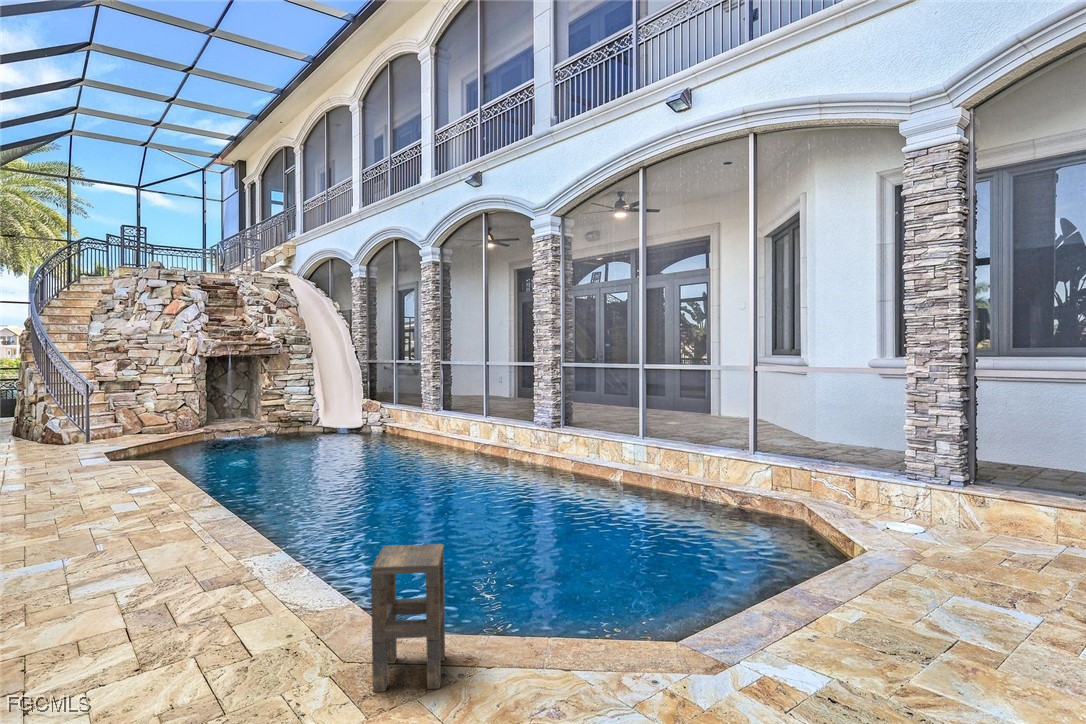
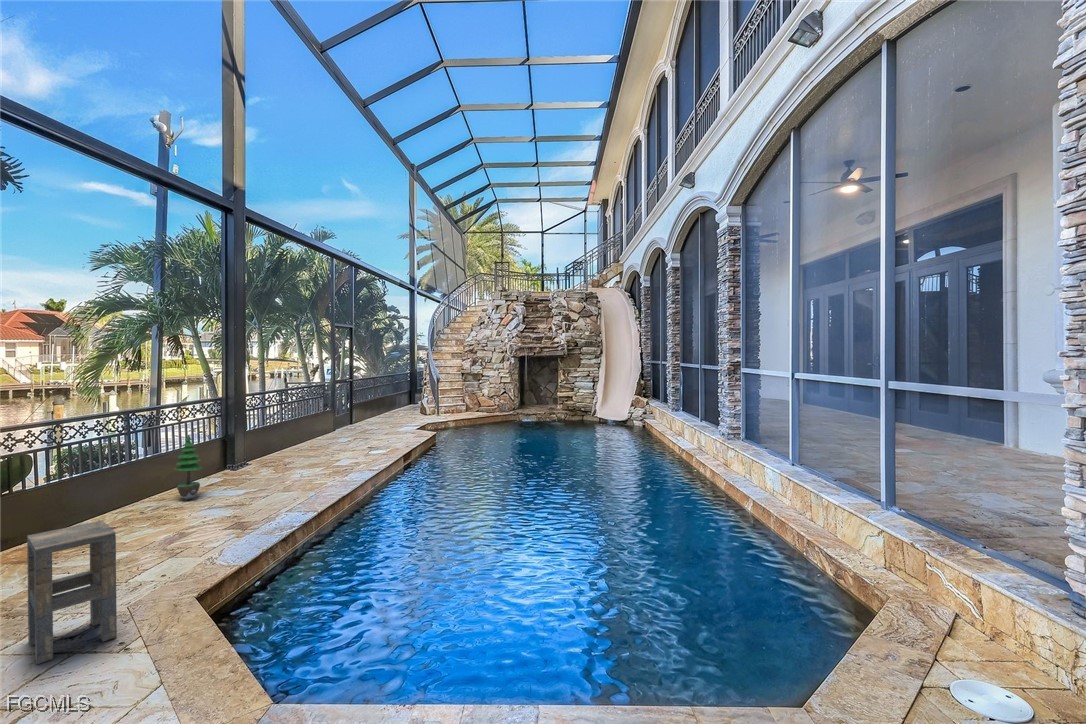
potted tree: none [31,485,79,589] -> present [174,435,202,500]

